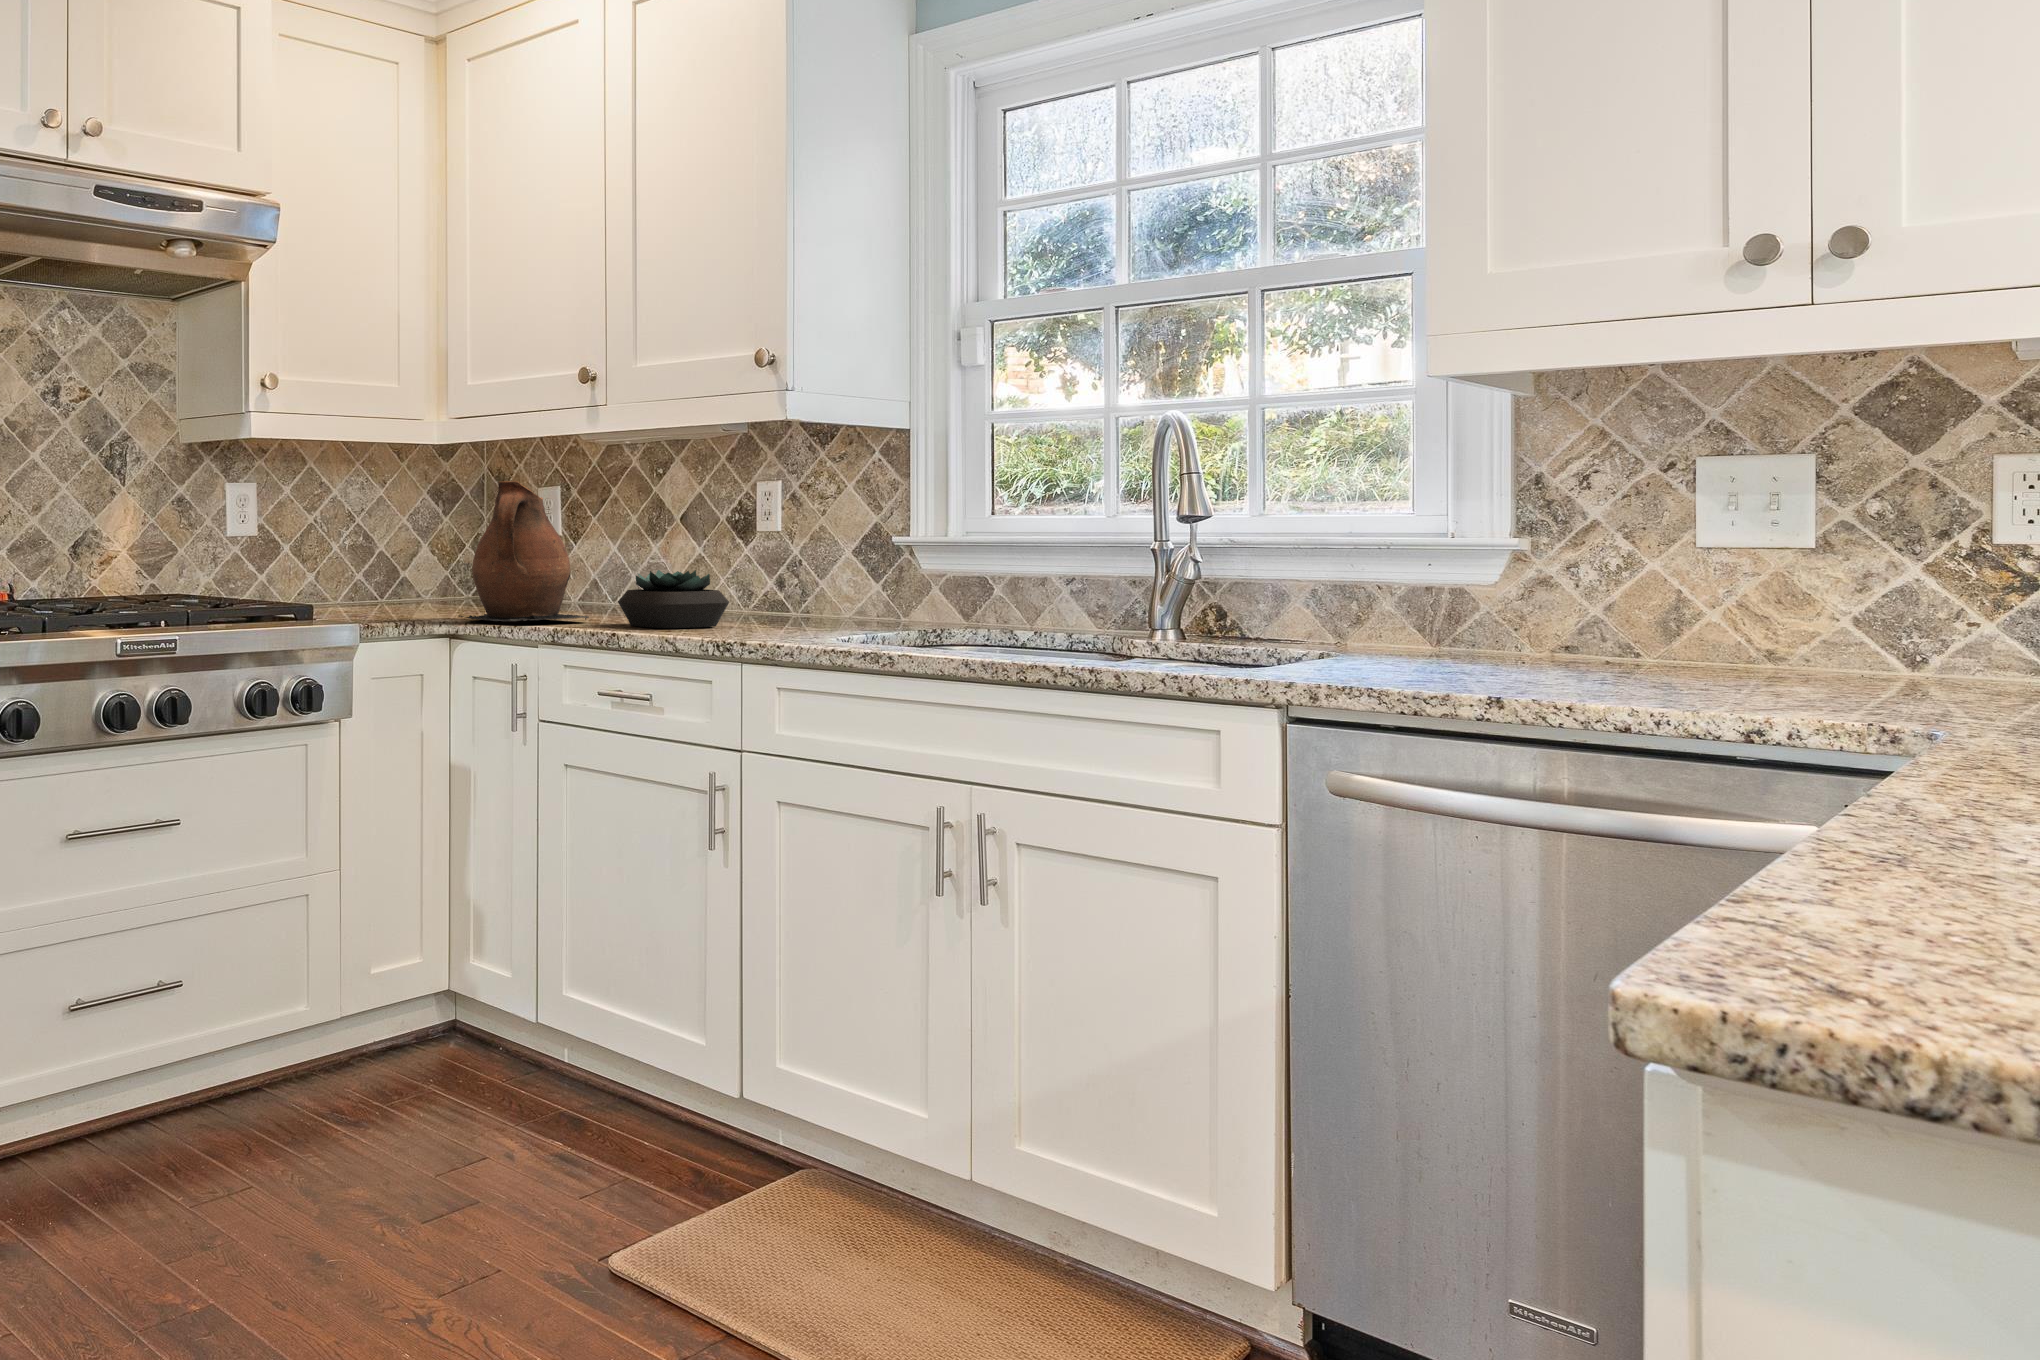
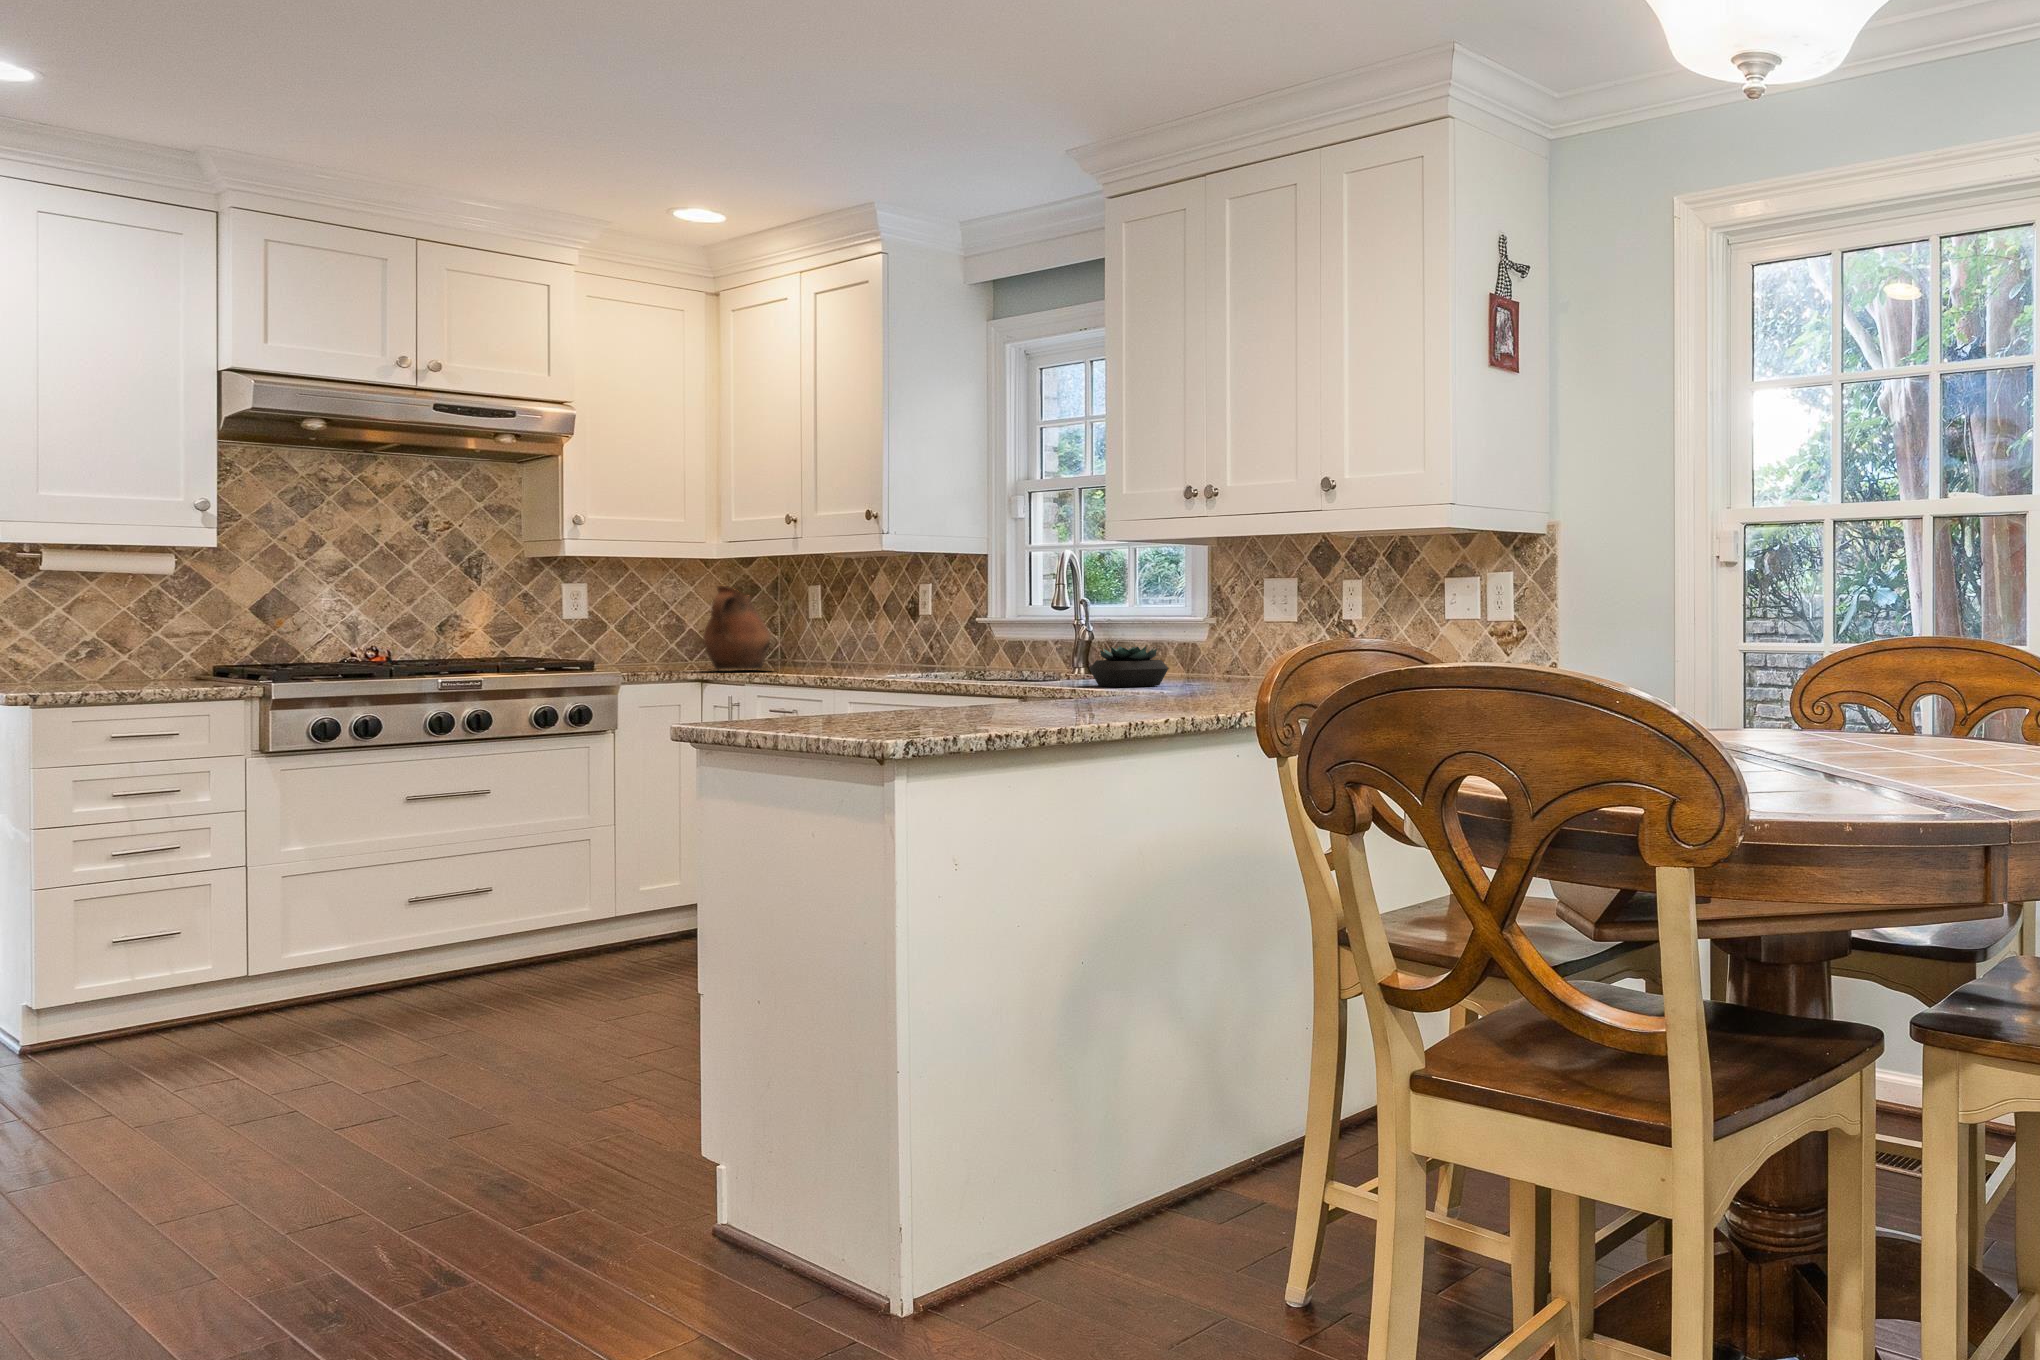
succulent plant: present [618,570,729,628] -> present [1089,646,1169,687]

